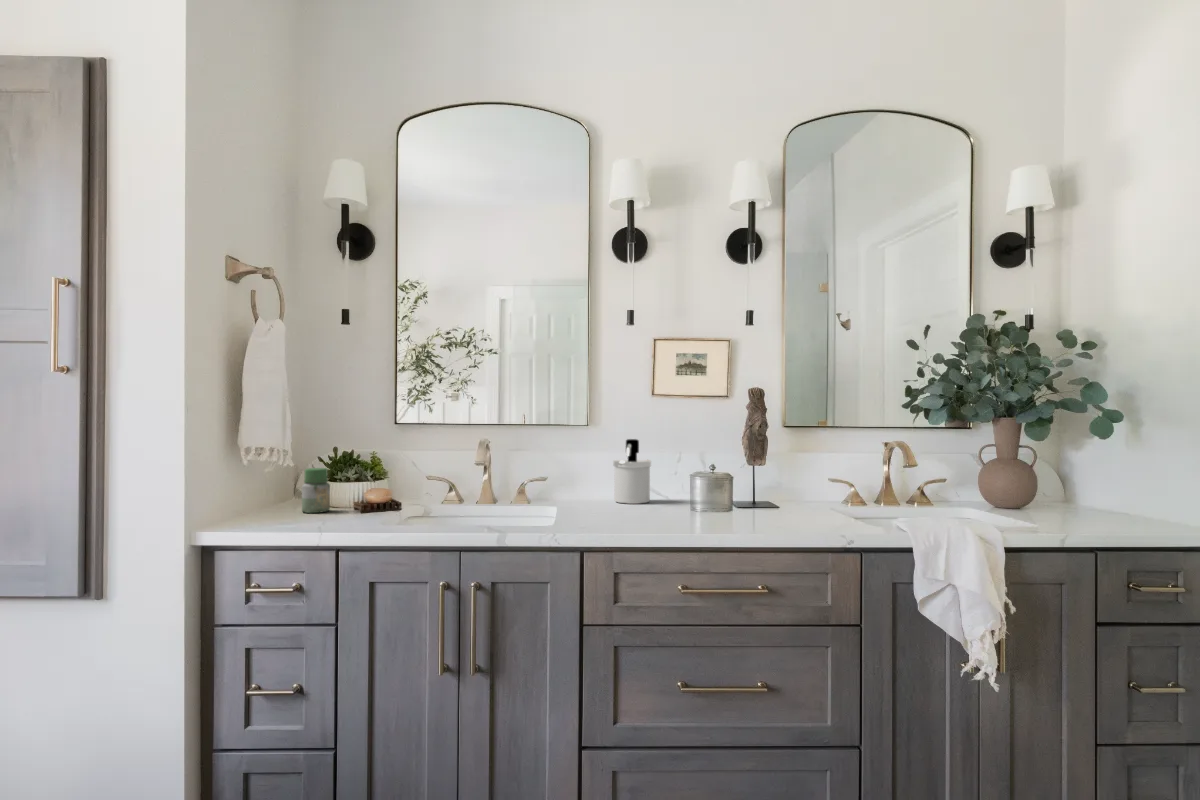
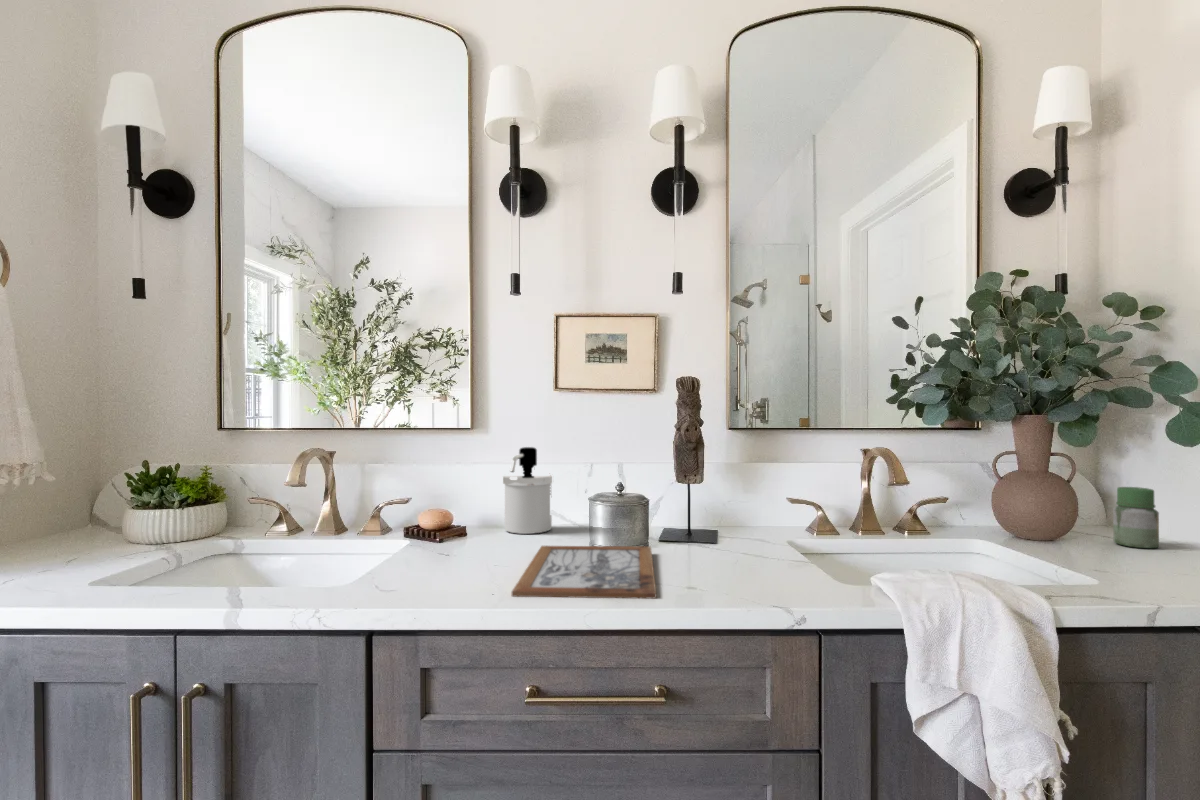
jar: present [302,468,330,513] -> present [1113,487,1159,548]
picture frame: none [658,508,758,532] -> present [512,546,656,599]

